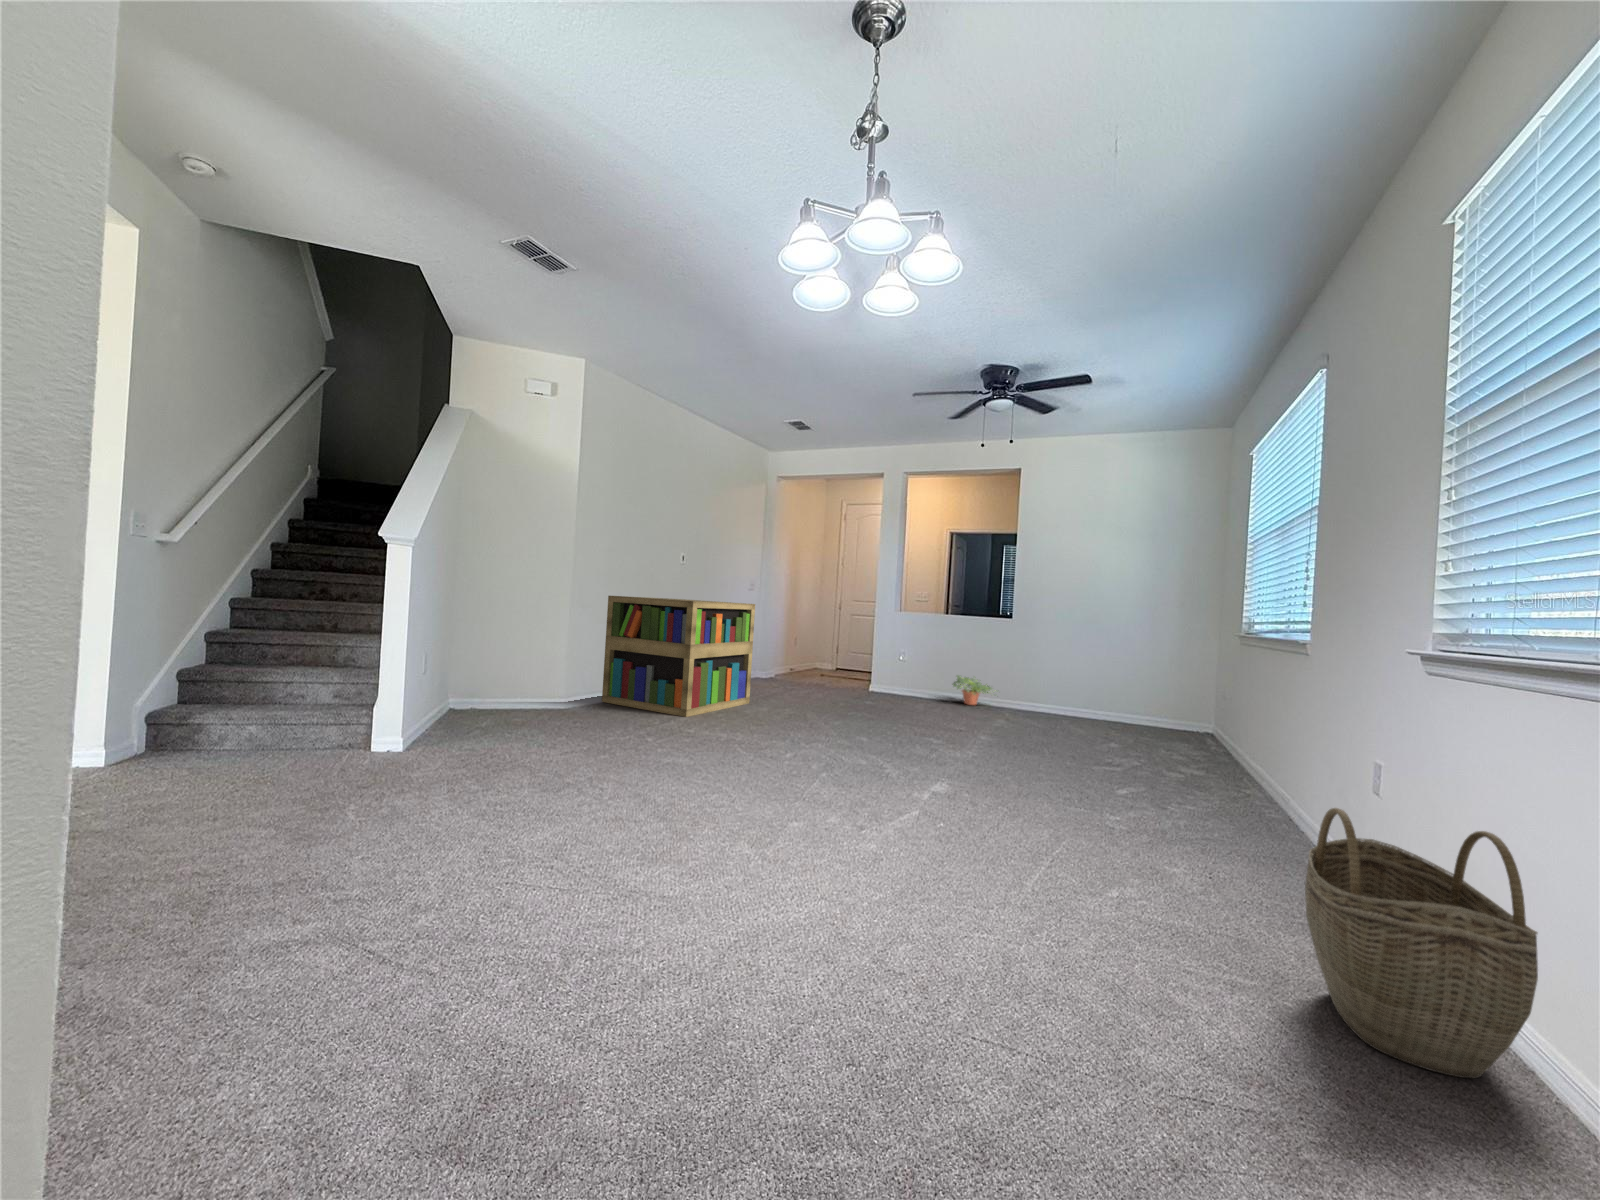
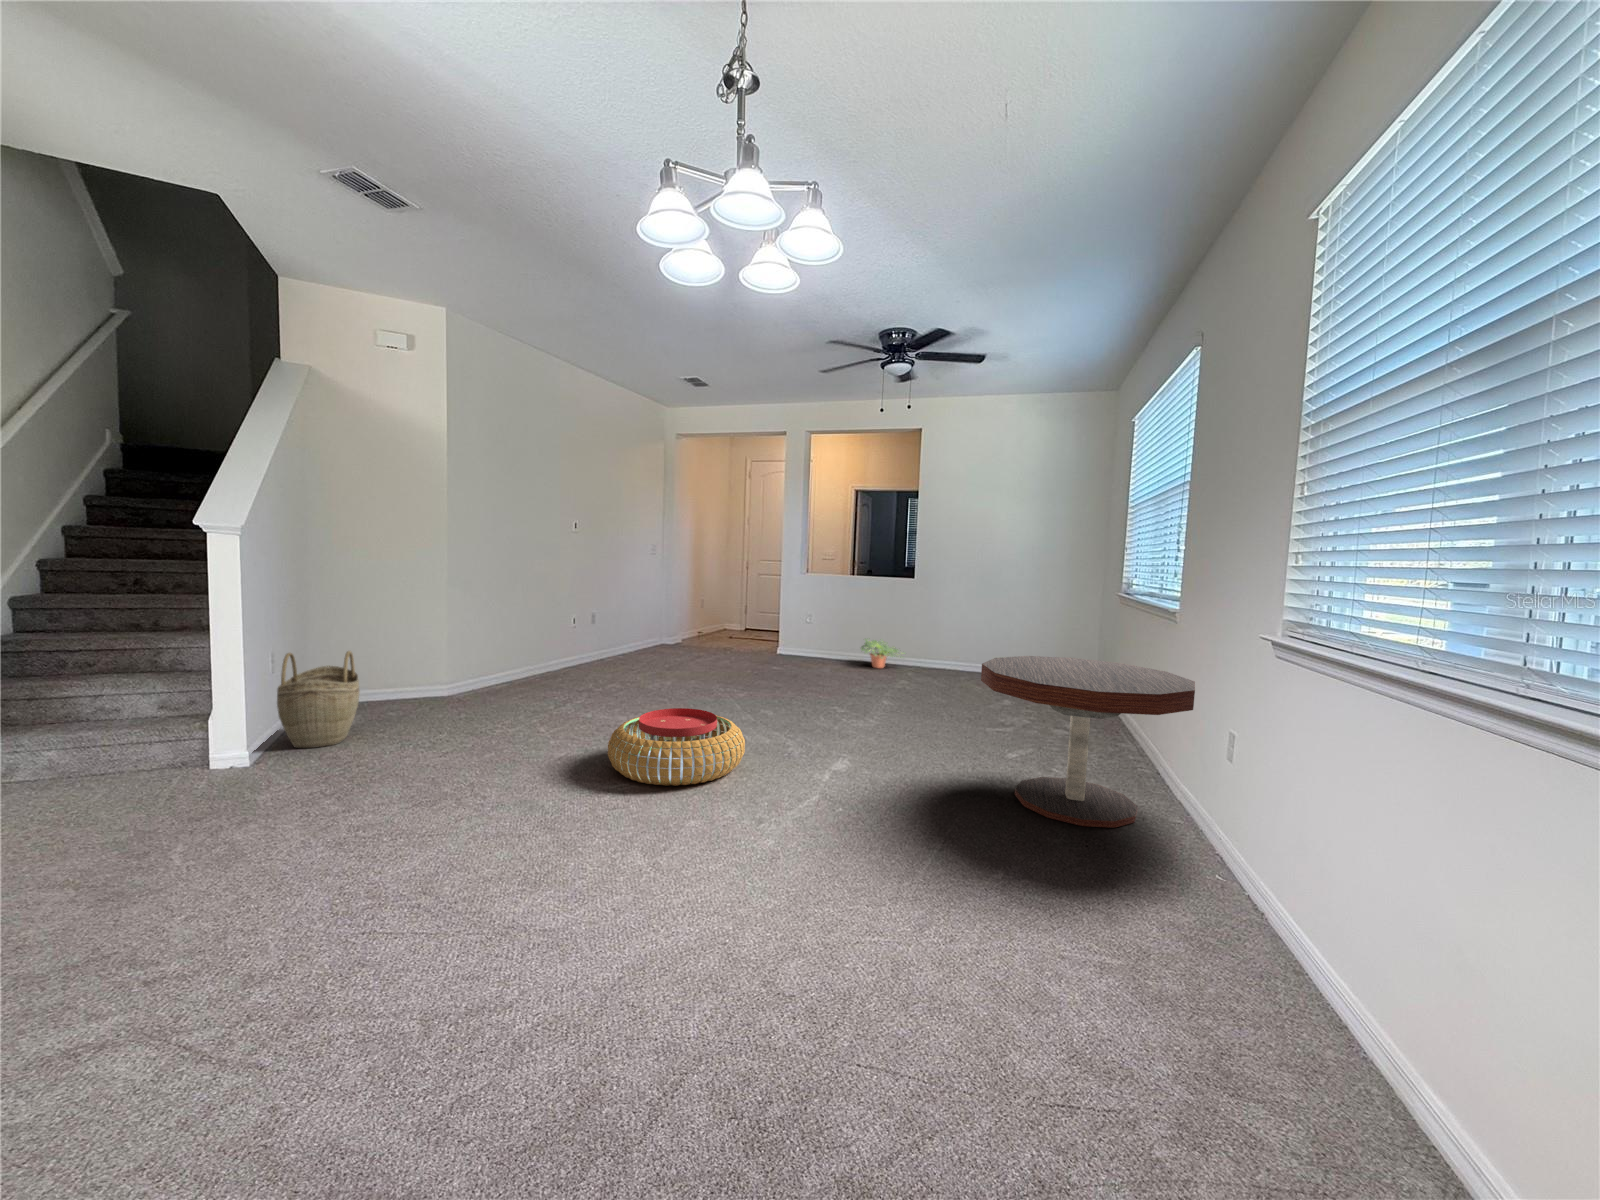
bookshelf: present [602,596,755,717] -> none [489,572,655,702]
coffee table: none [1086,681,1329,861] -> present [981,656,1195,828]
pouf: none [713,720,843,790] -> present [608,708,745,786]
woven basket: present [1305,808,1538,1079] -> present [277,651,359,748]

